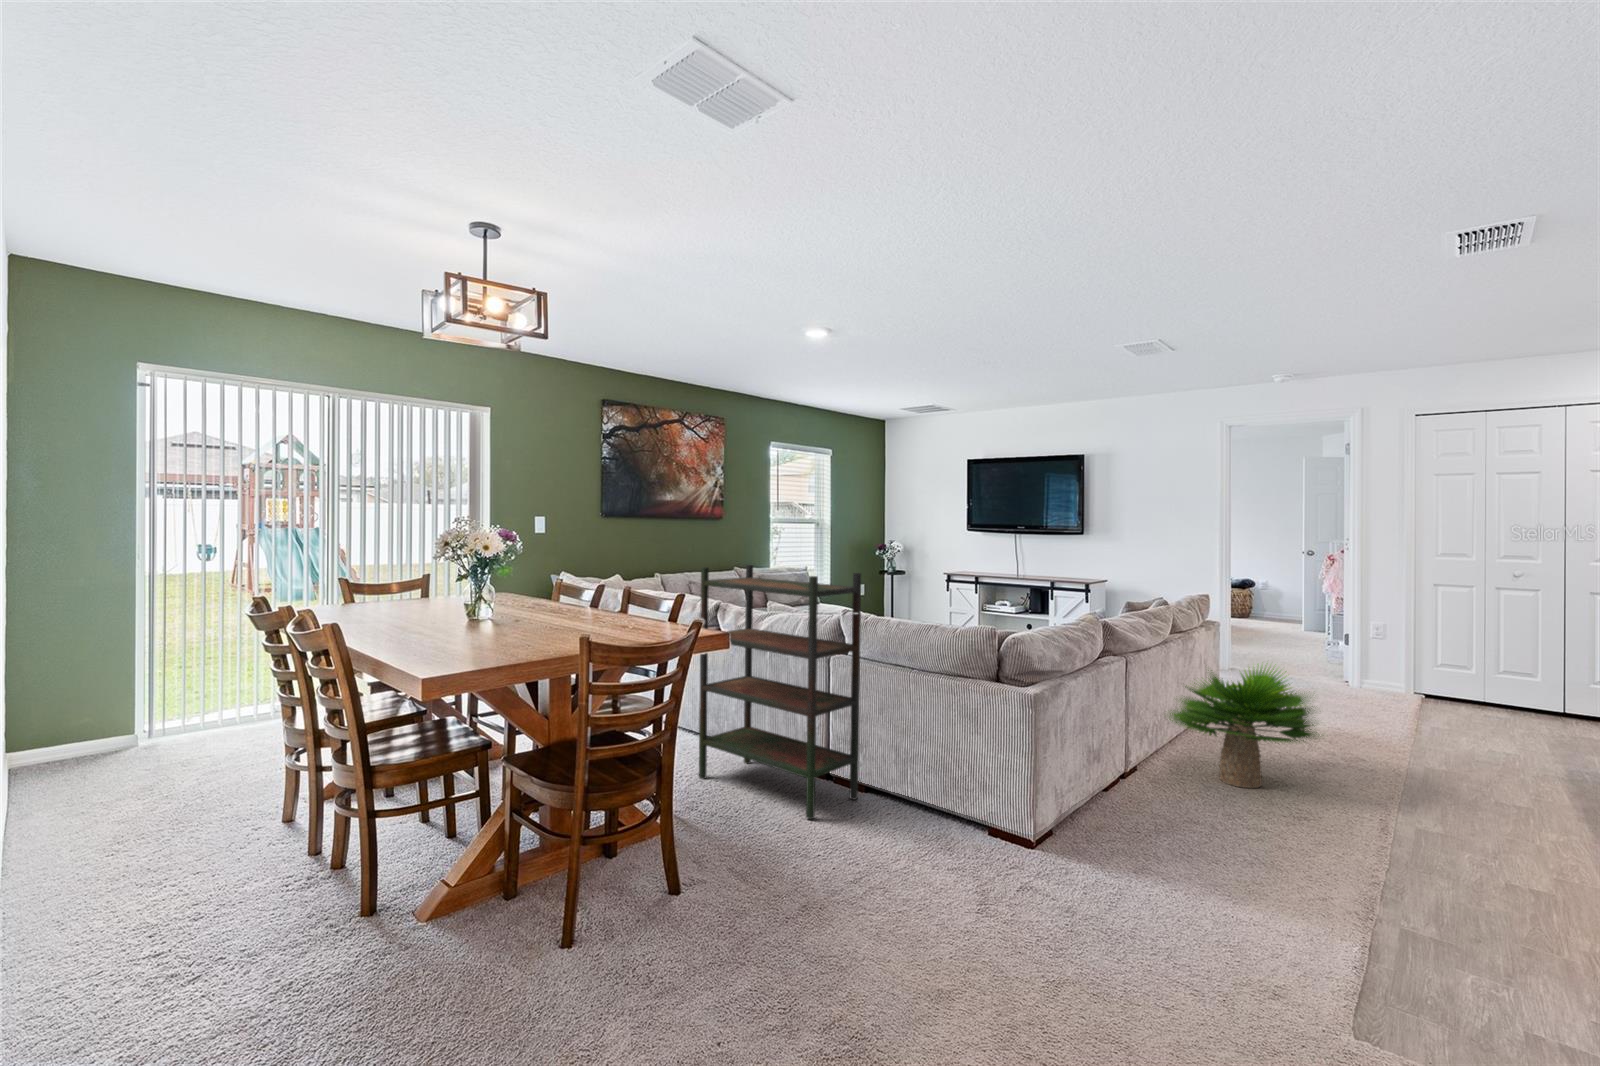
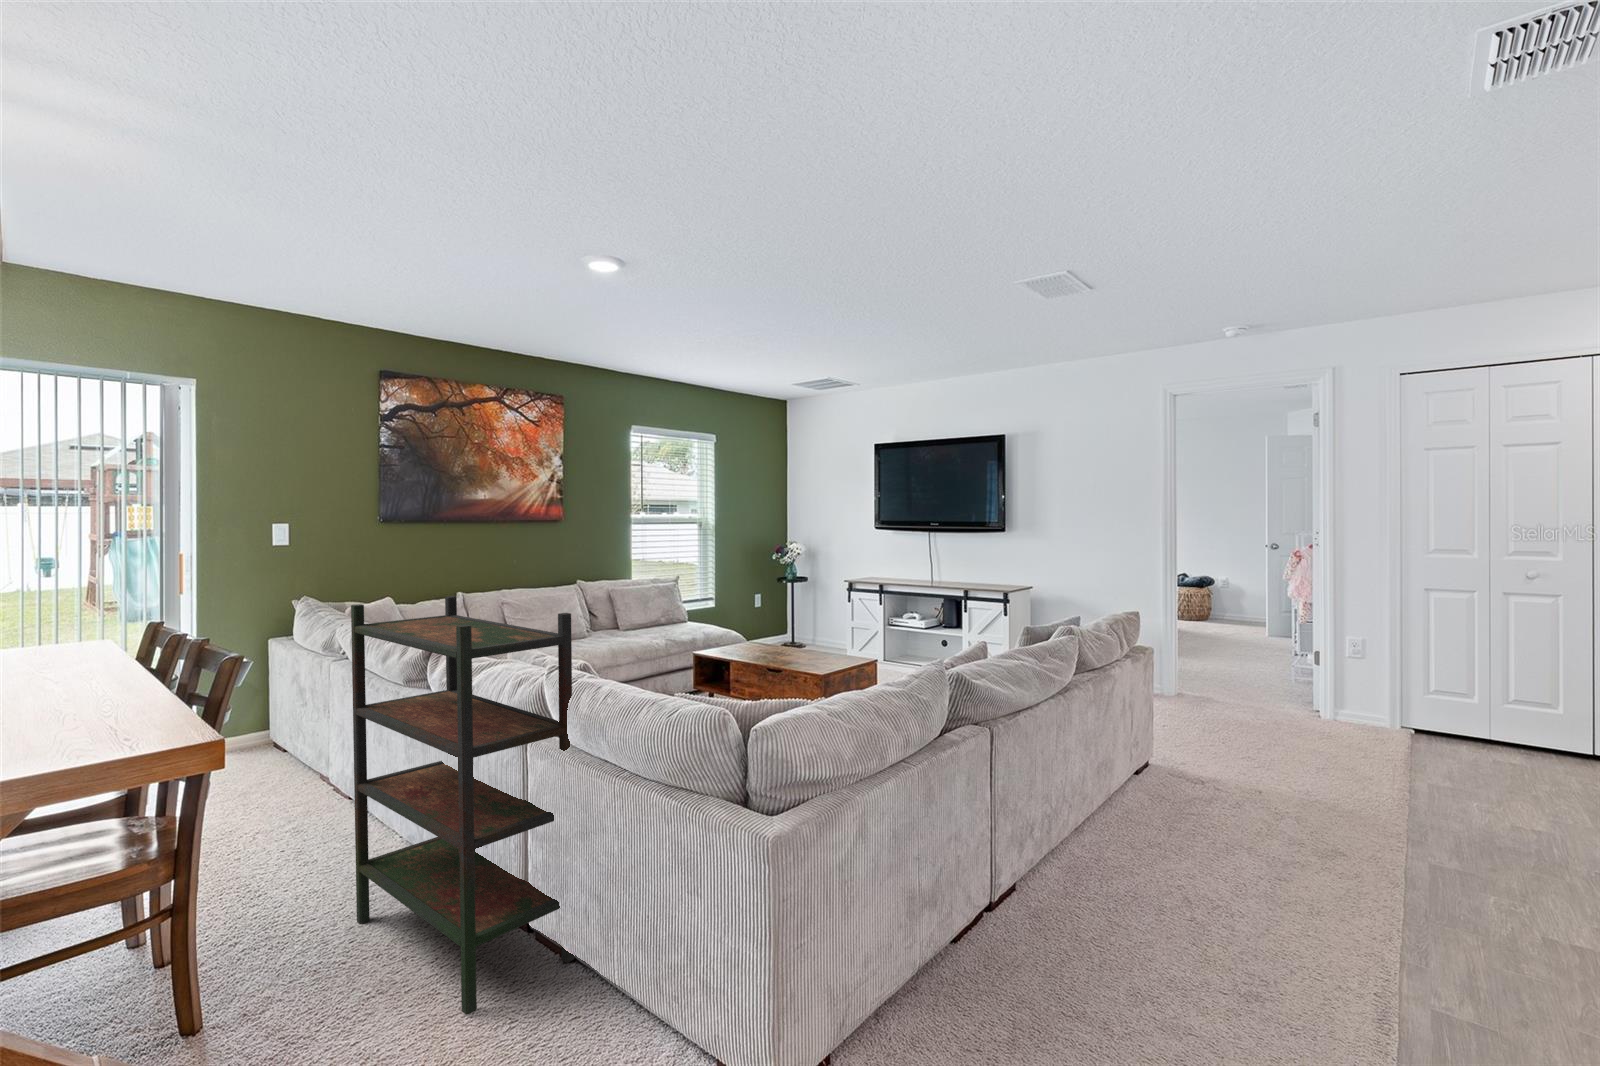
potted plant: present [1170,664,1319,788] -> none [1051,720,1282,910]

